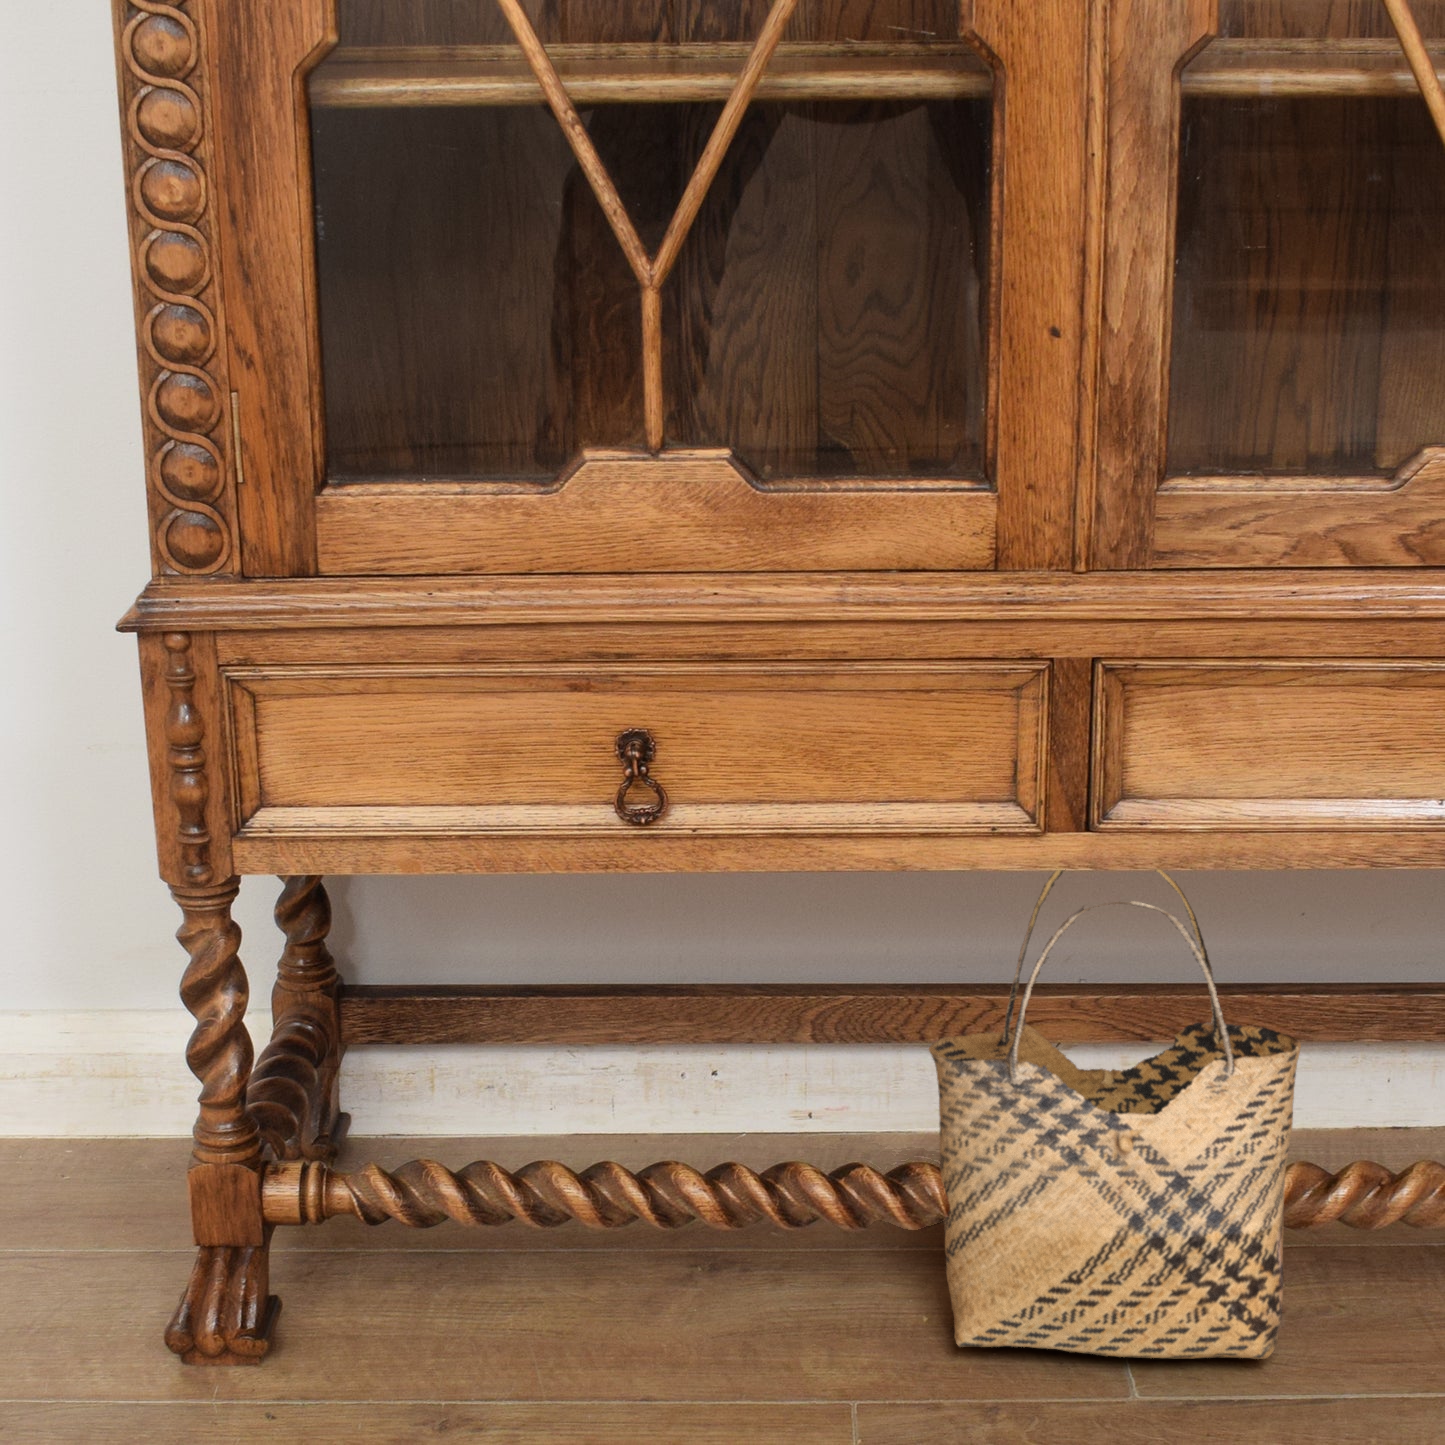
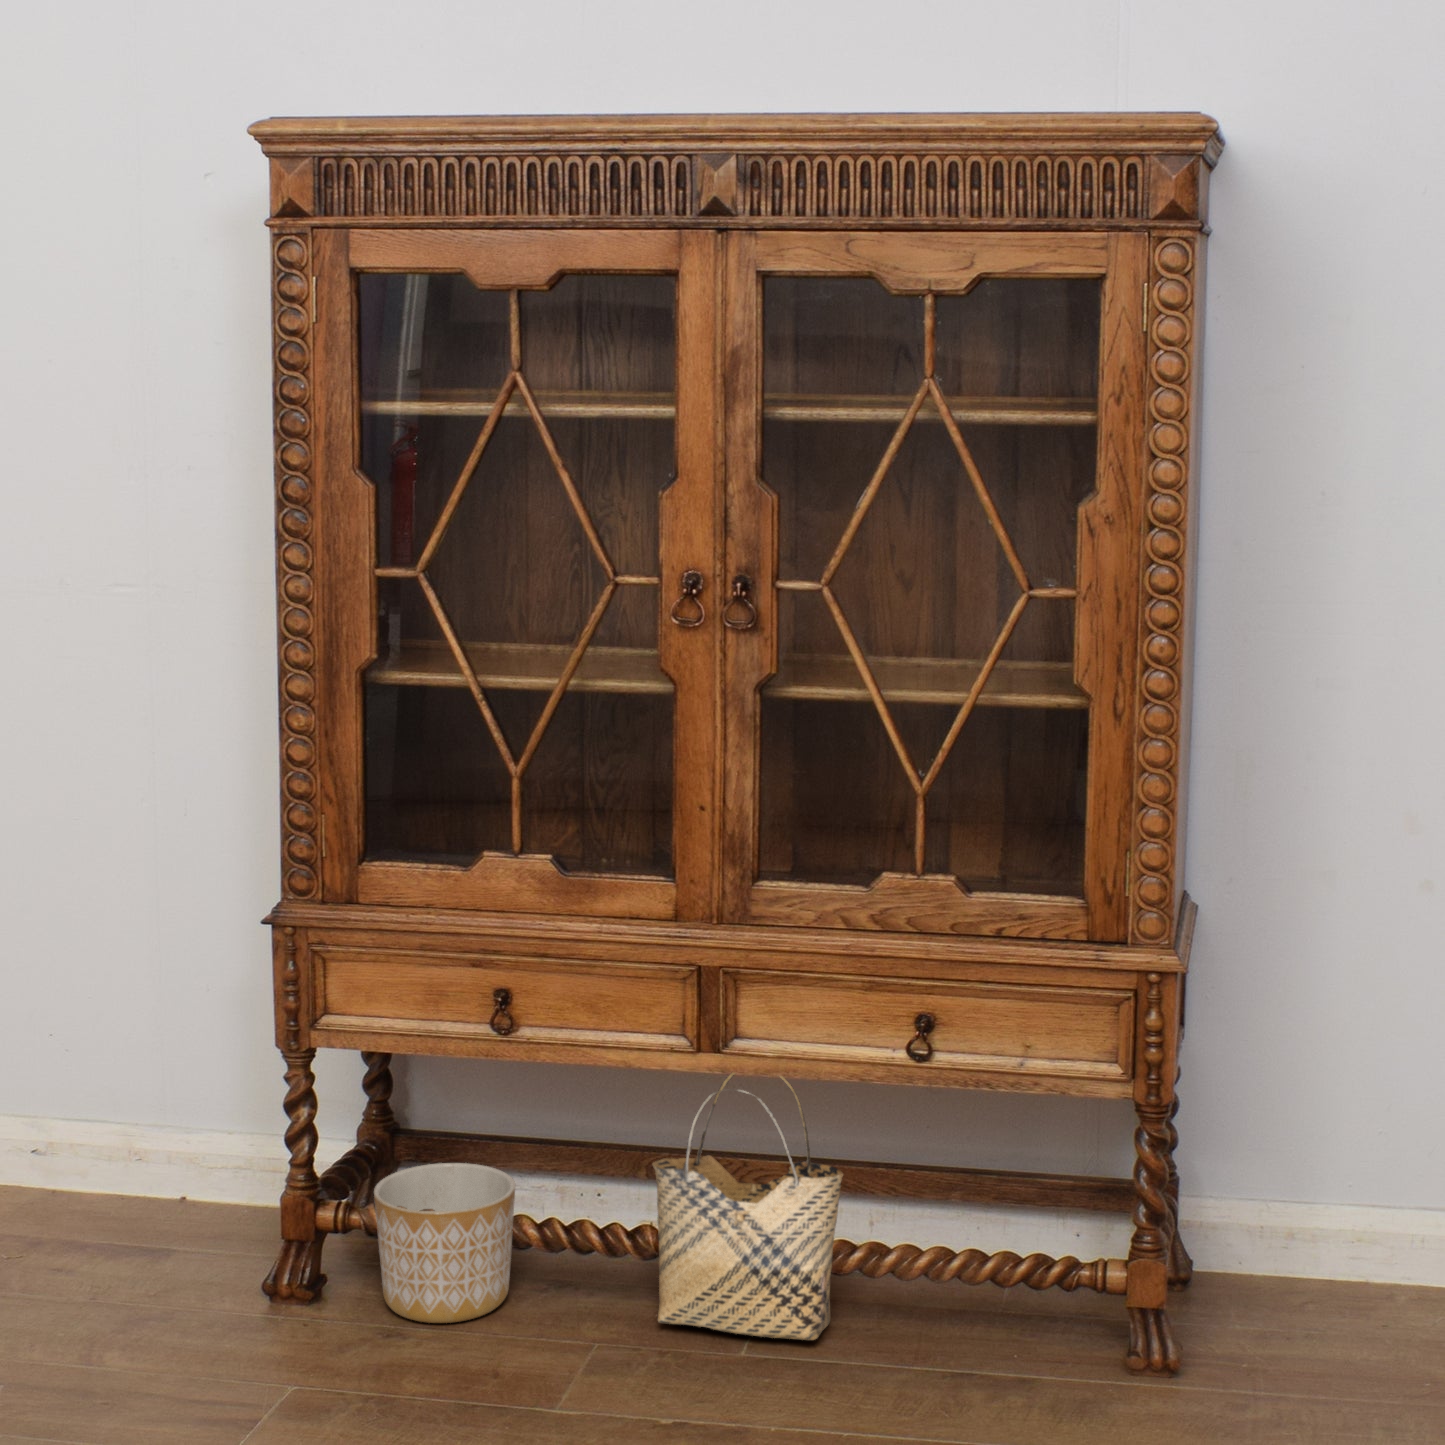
planter: none [378,1068,651,1385] -> present [374,1163,515,1323]

